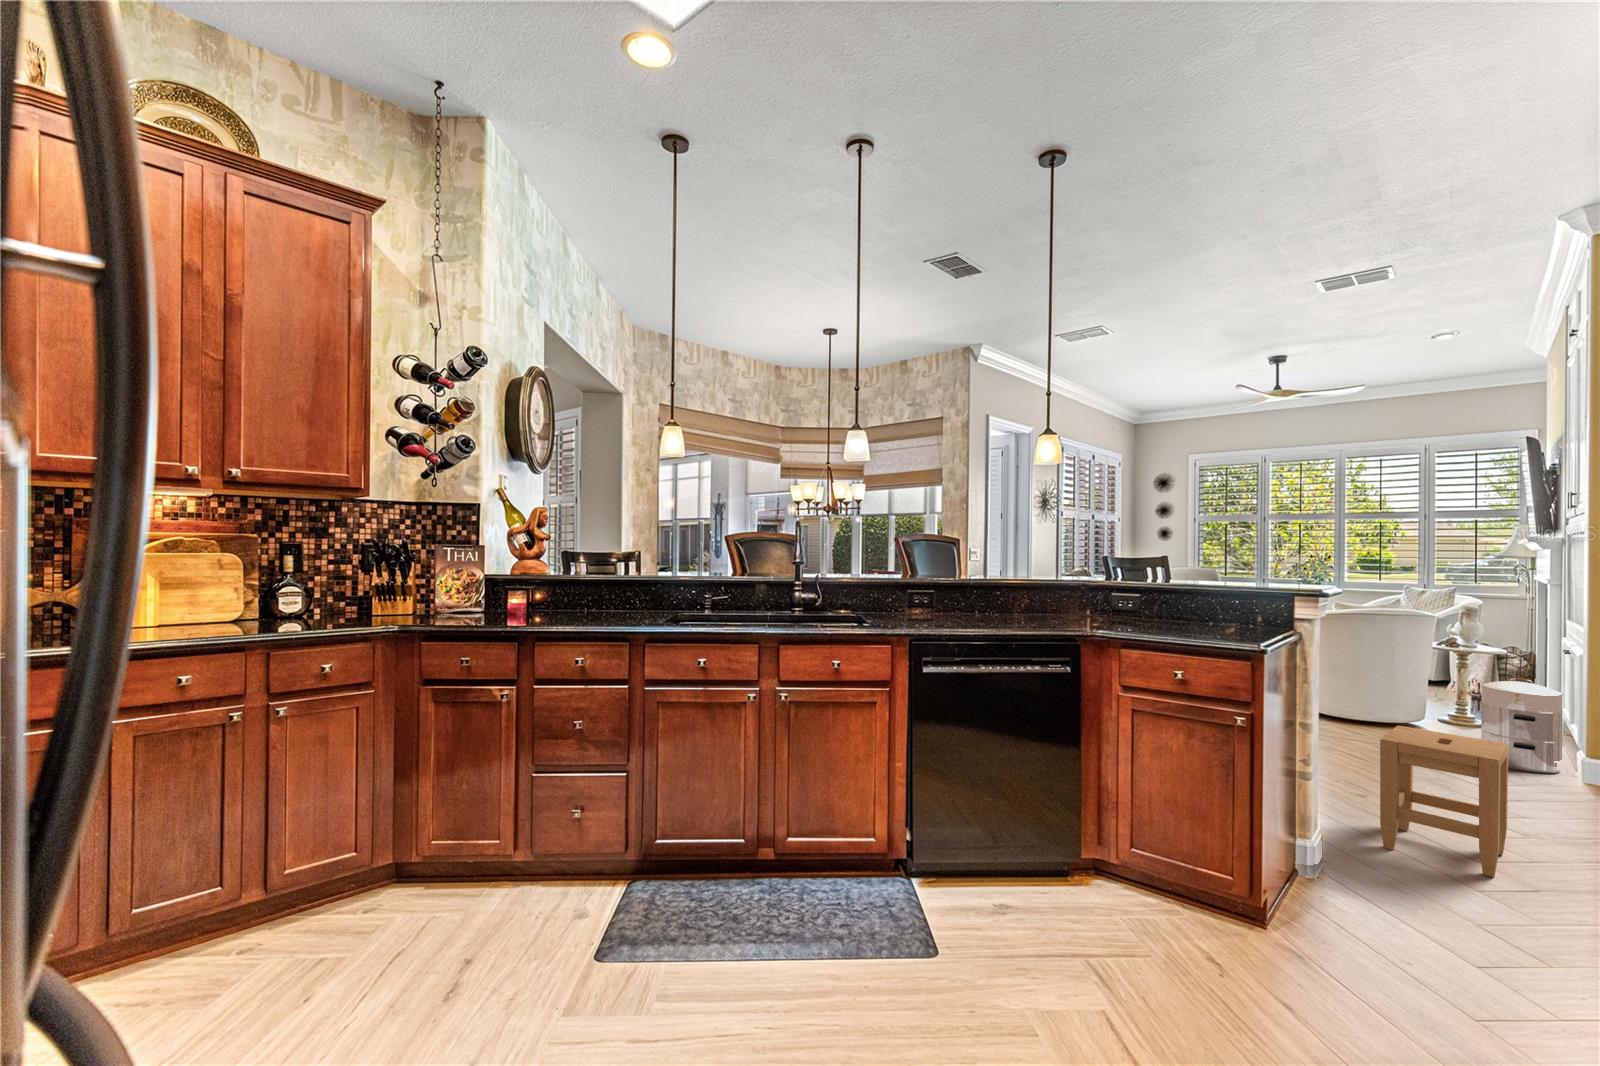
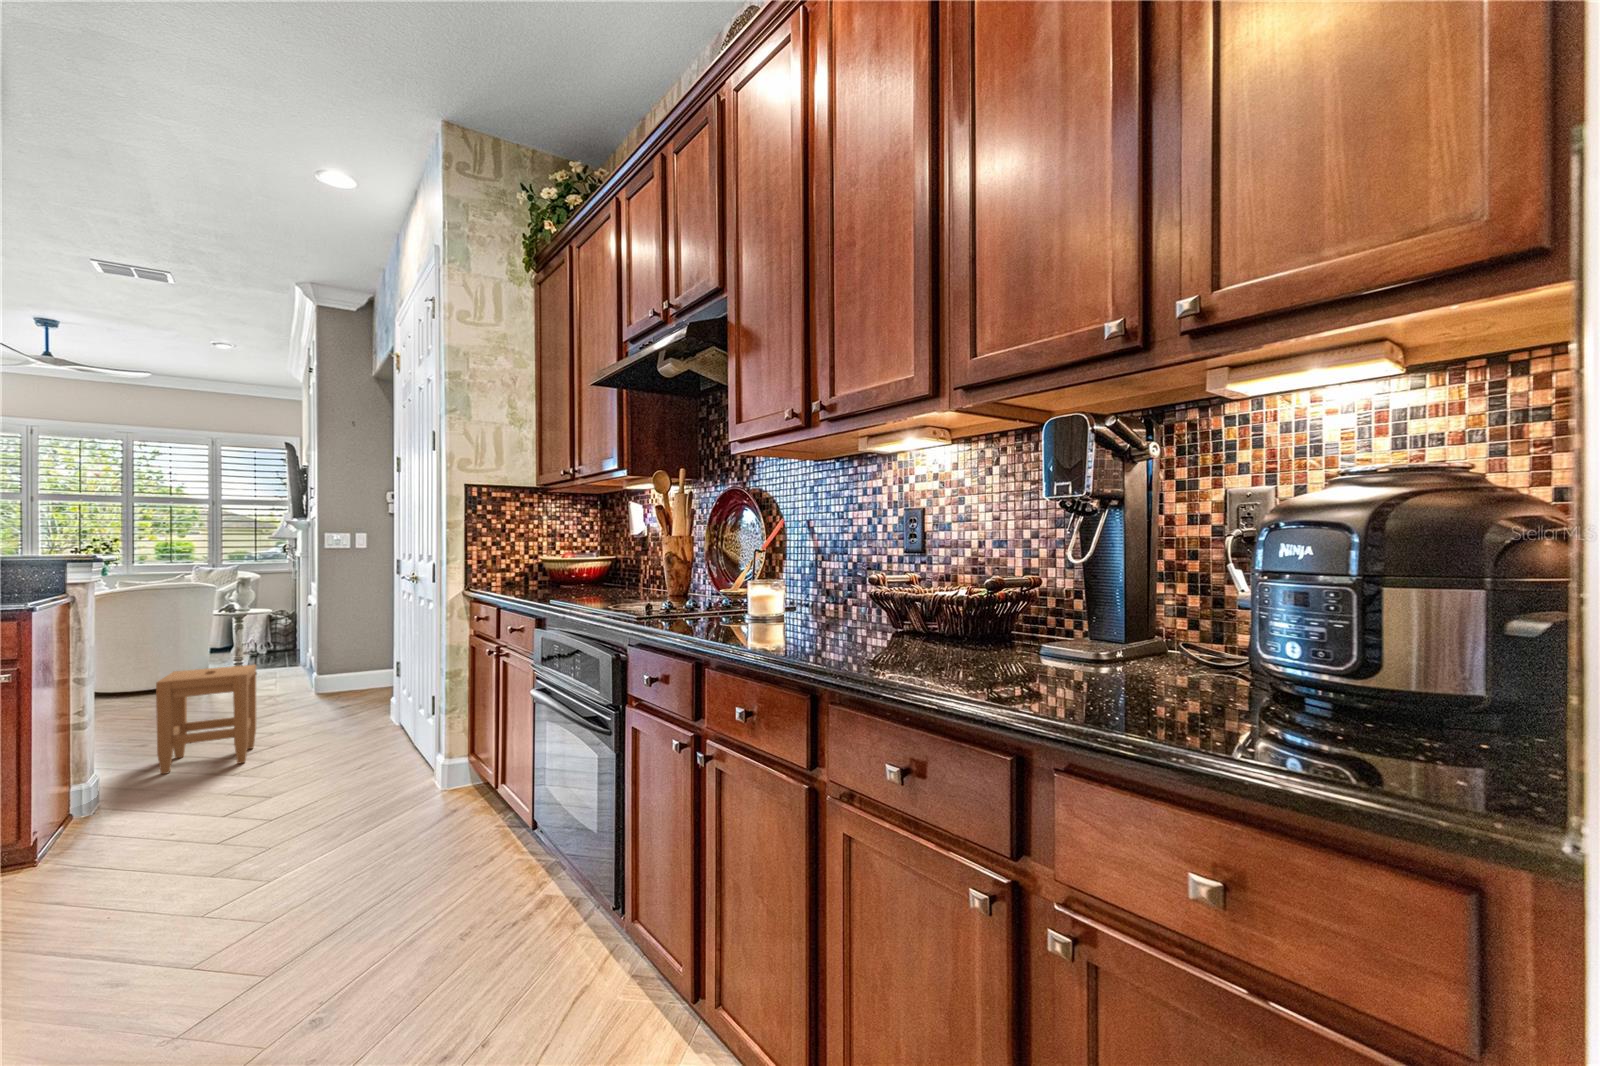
waste bin: present [1481,678,1563,773] -> none [249,625,303,696]

